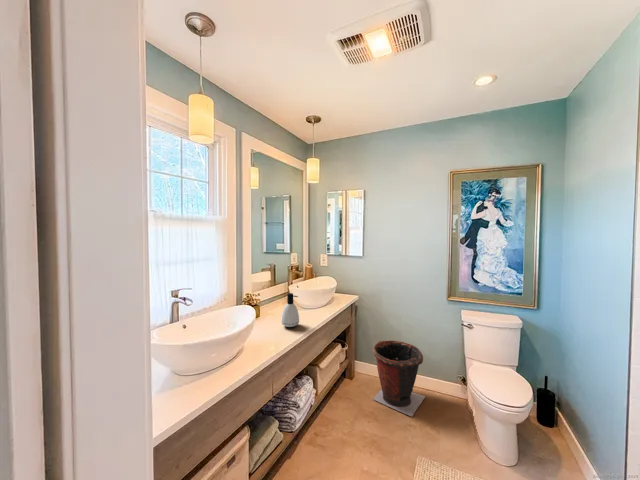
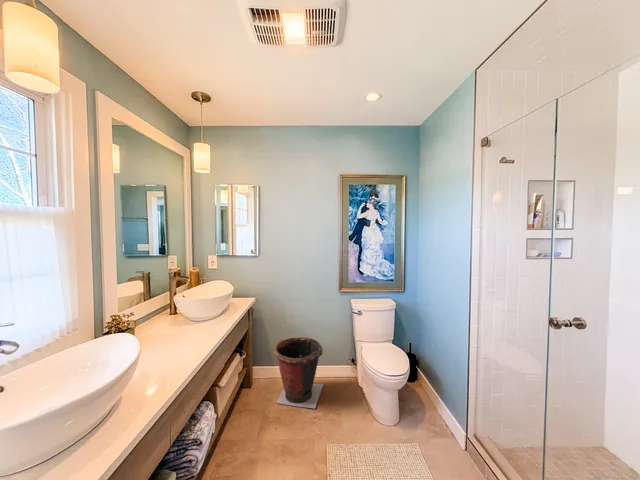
soap dispenser: present [281,293,299,327] -> none [166,306,191,349]

